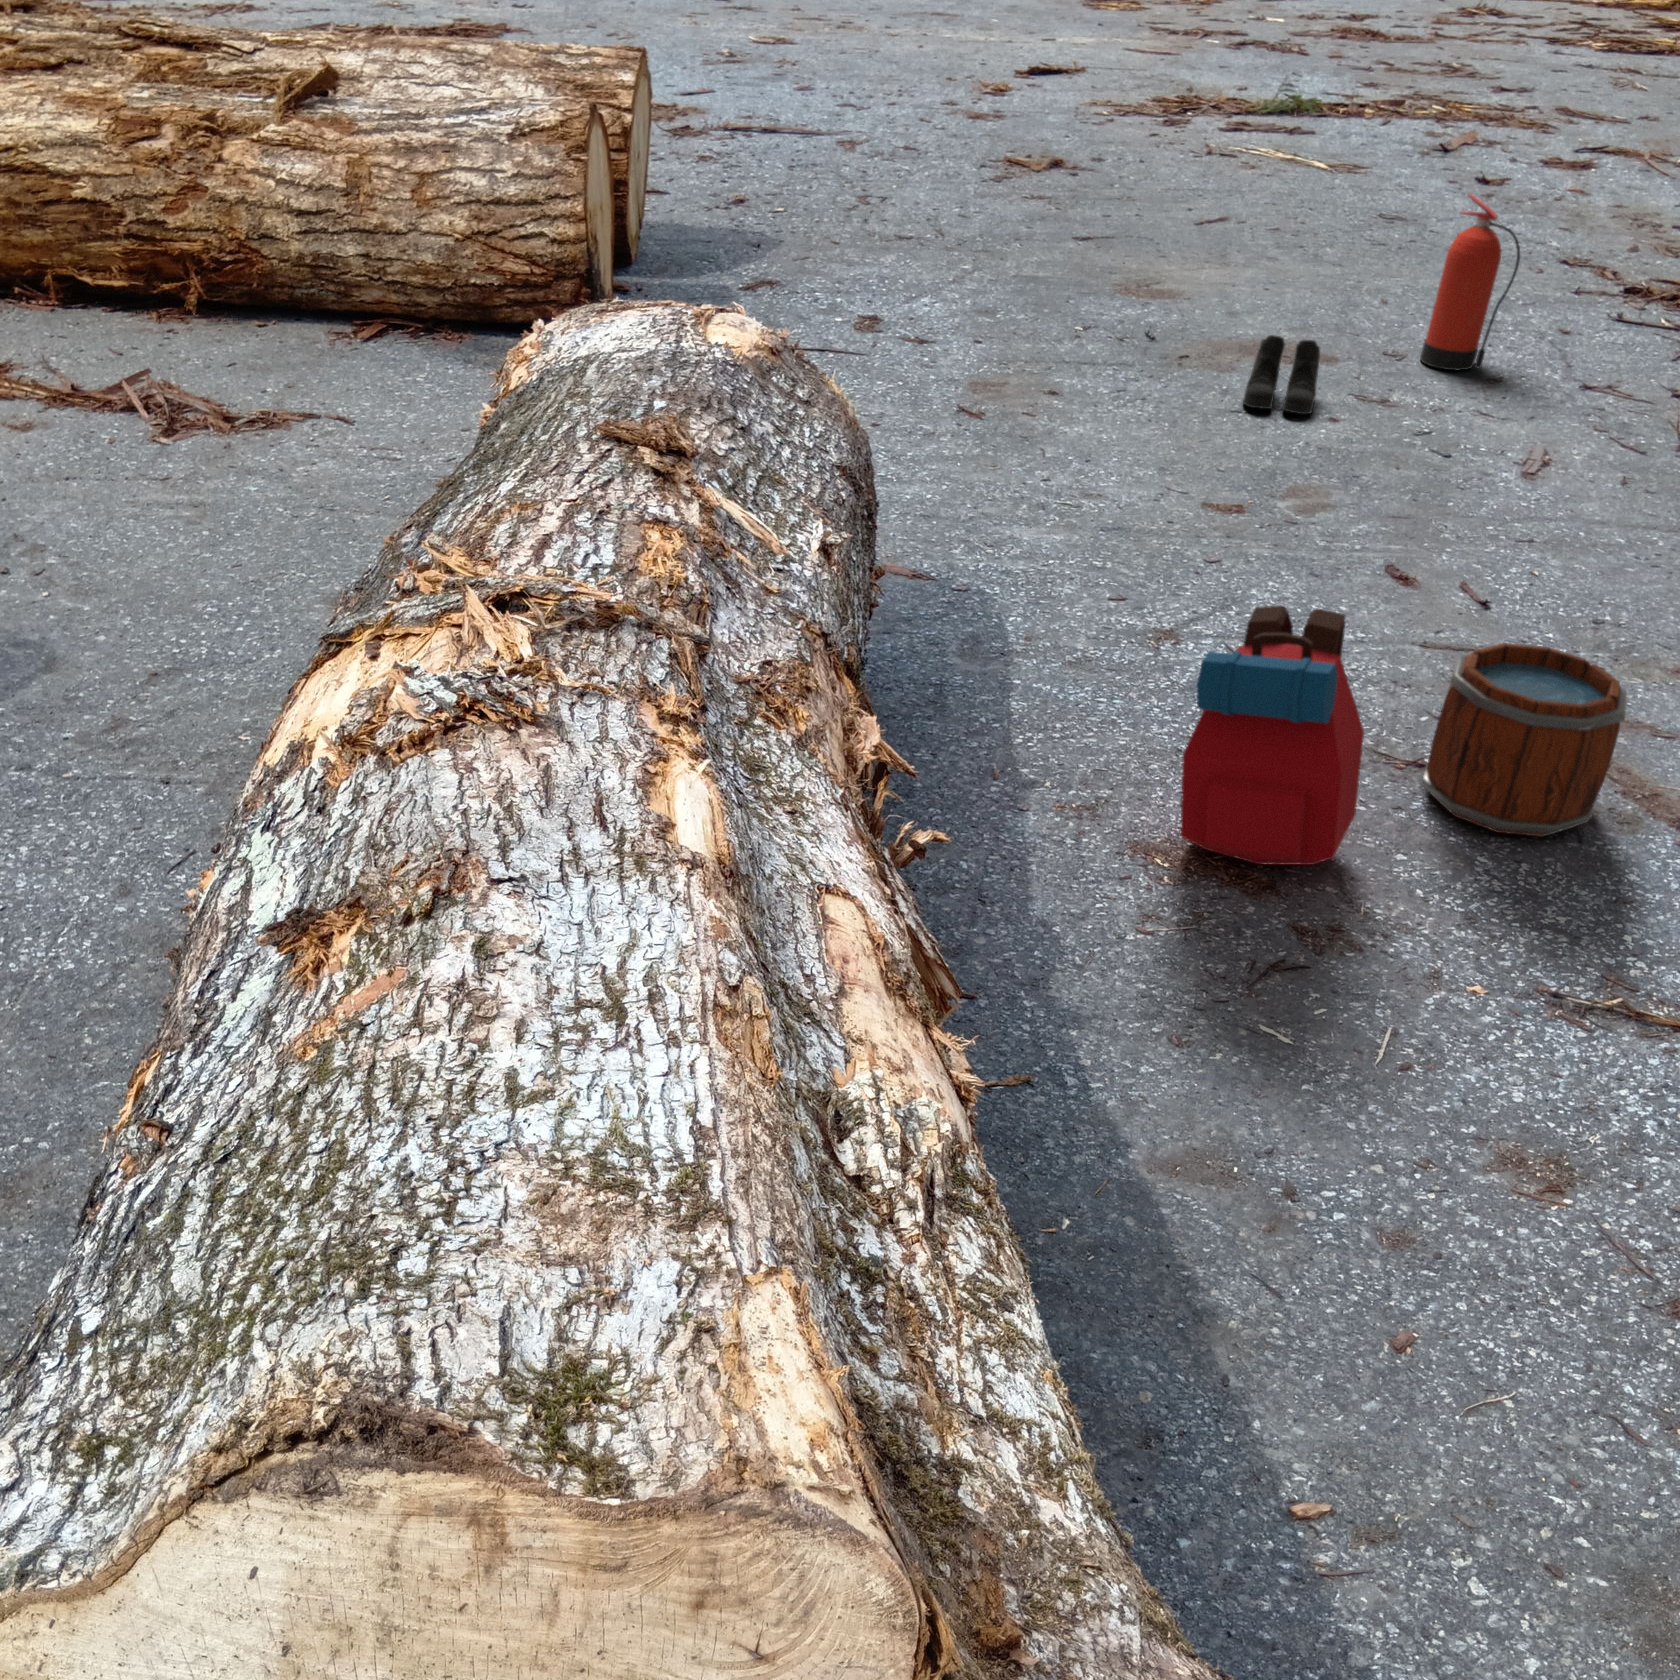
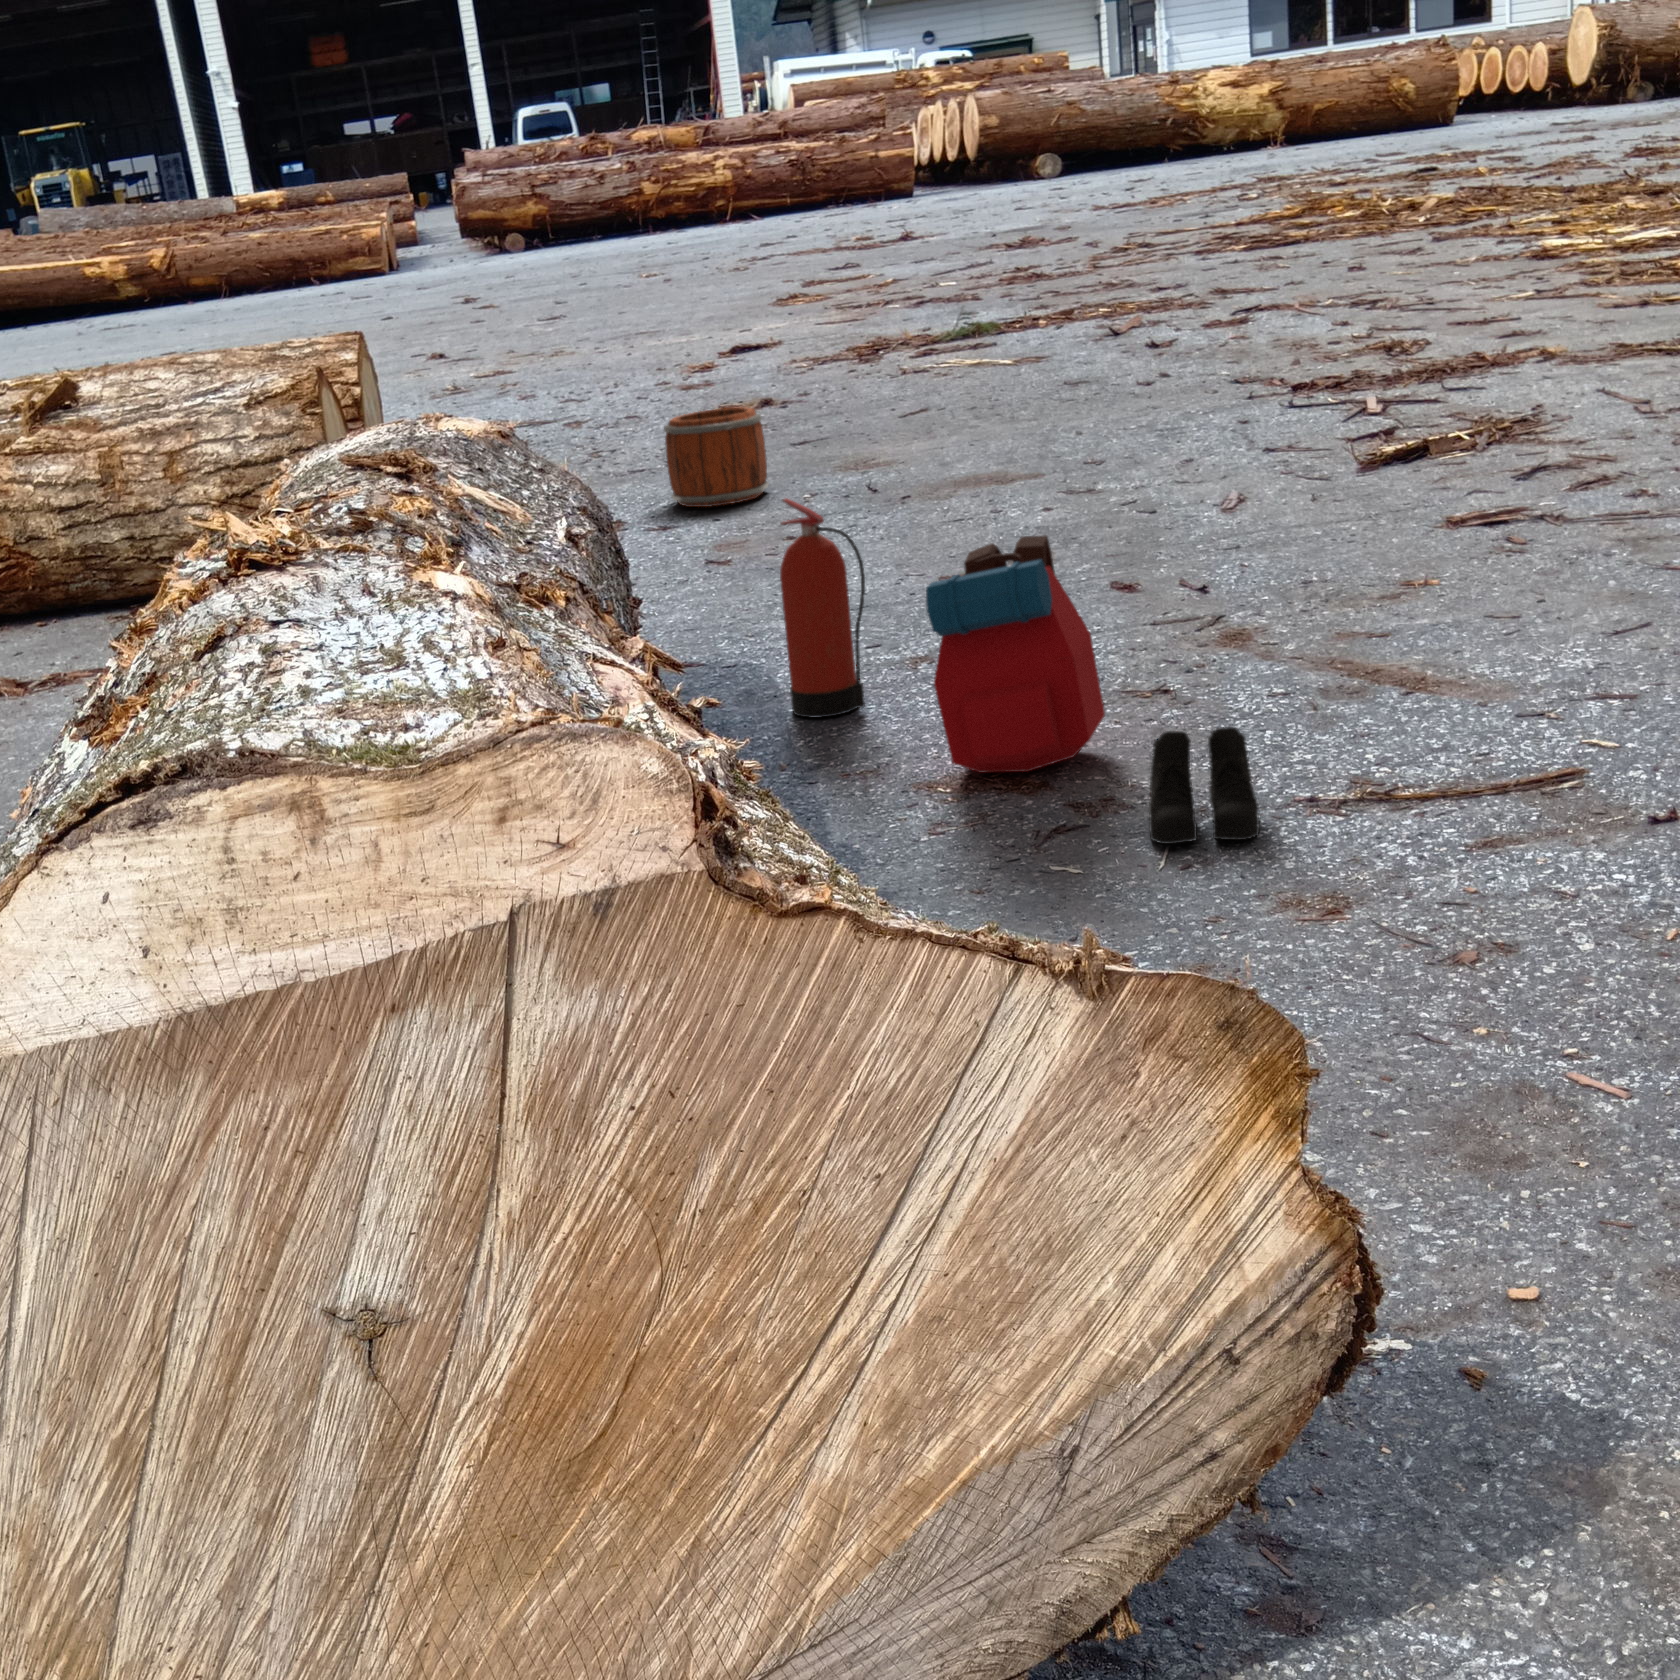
fire extinguisher: present [1420,194,1520,370] -> present [780,498,865,718]
boots: present [1243,335,1320,414] -> present [1149,727,1259,844]
bucket: present [1422,643,1627,837] -> present [664,408,769,507]

